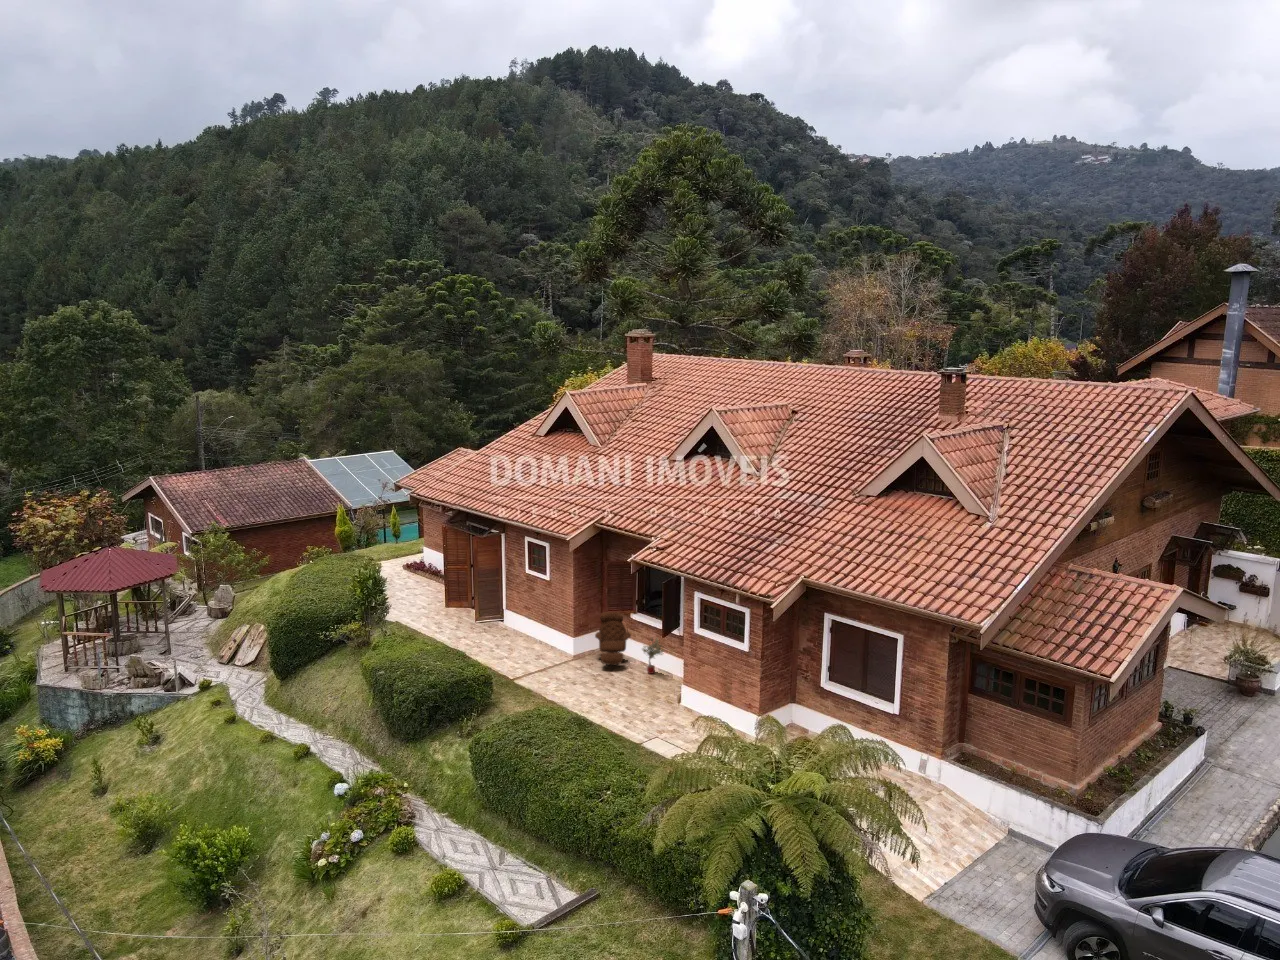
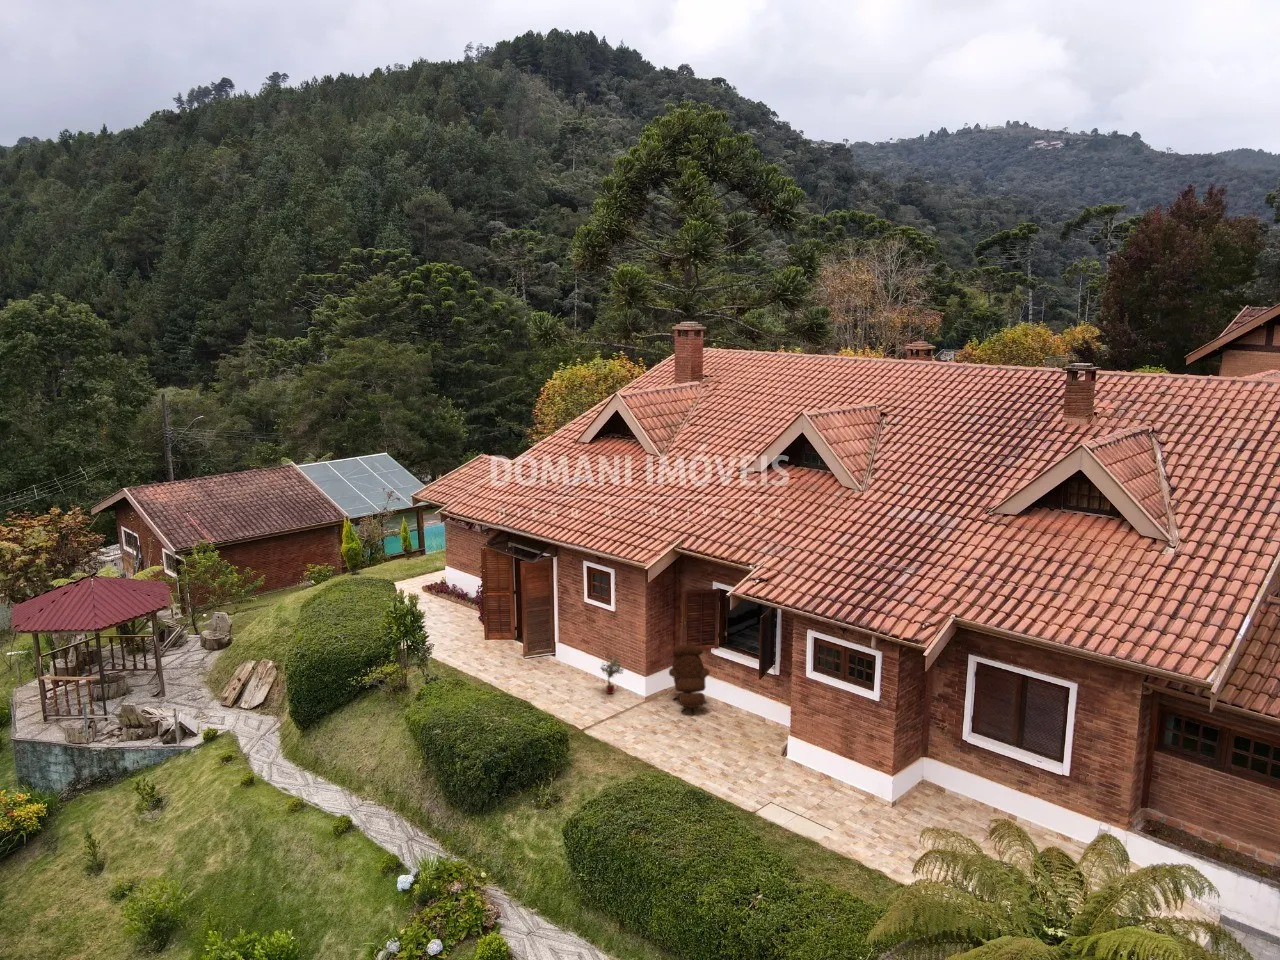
potted tree: present [643,638,663,674] -> present [601,656,623,694]

